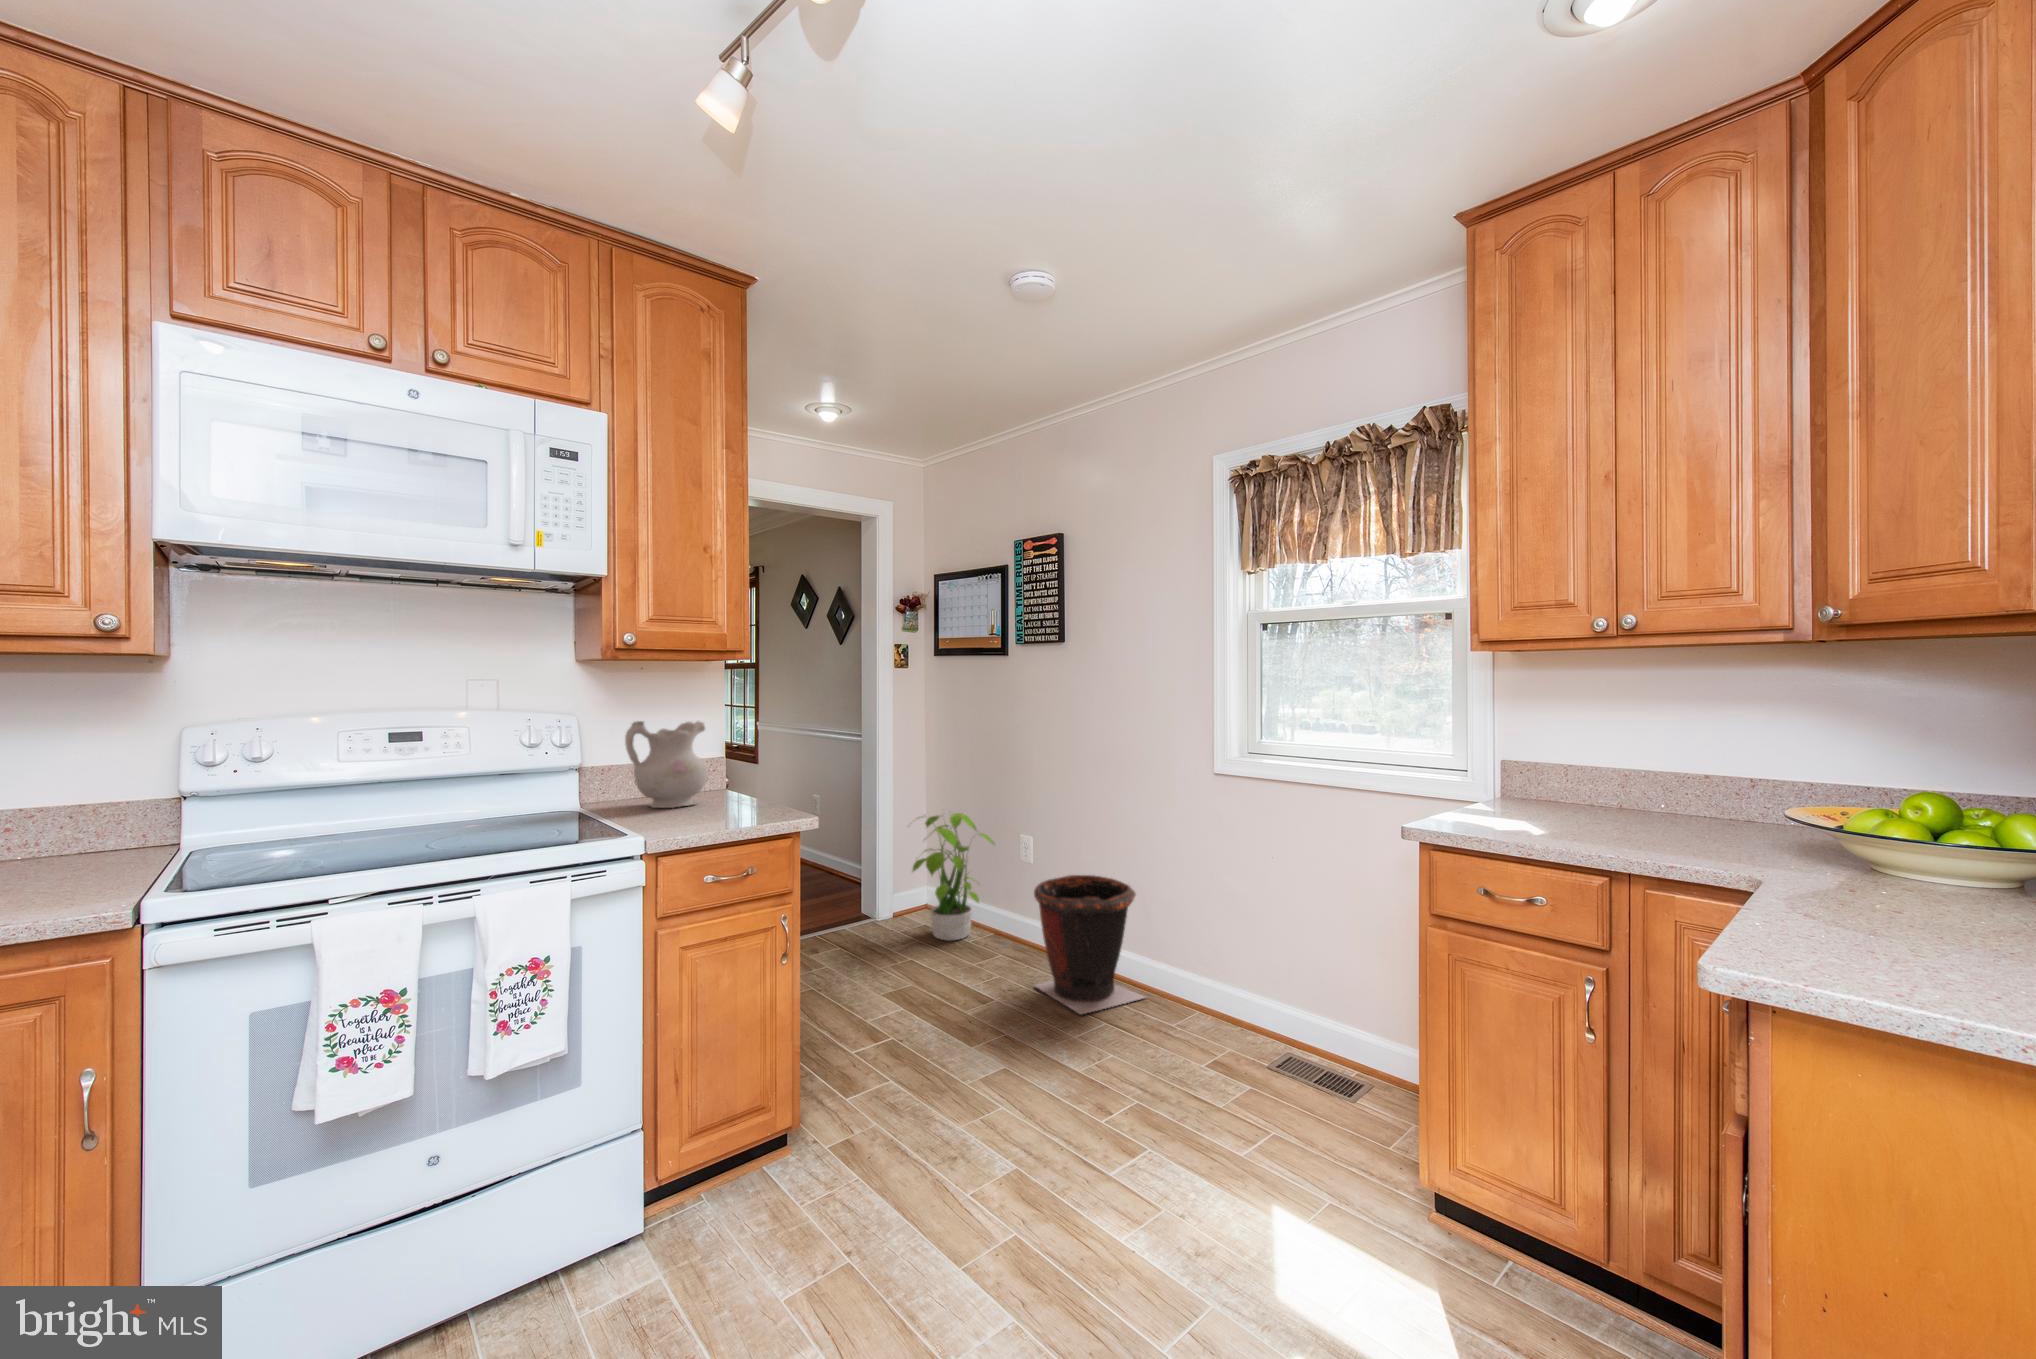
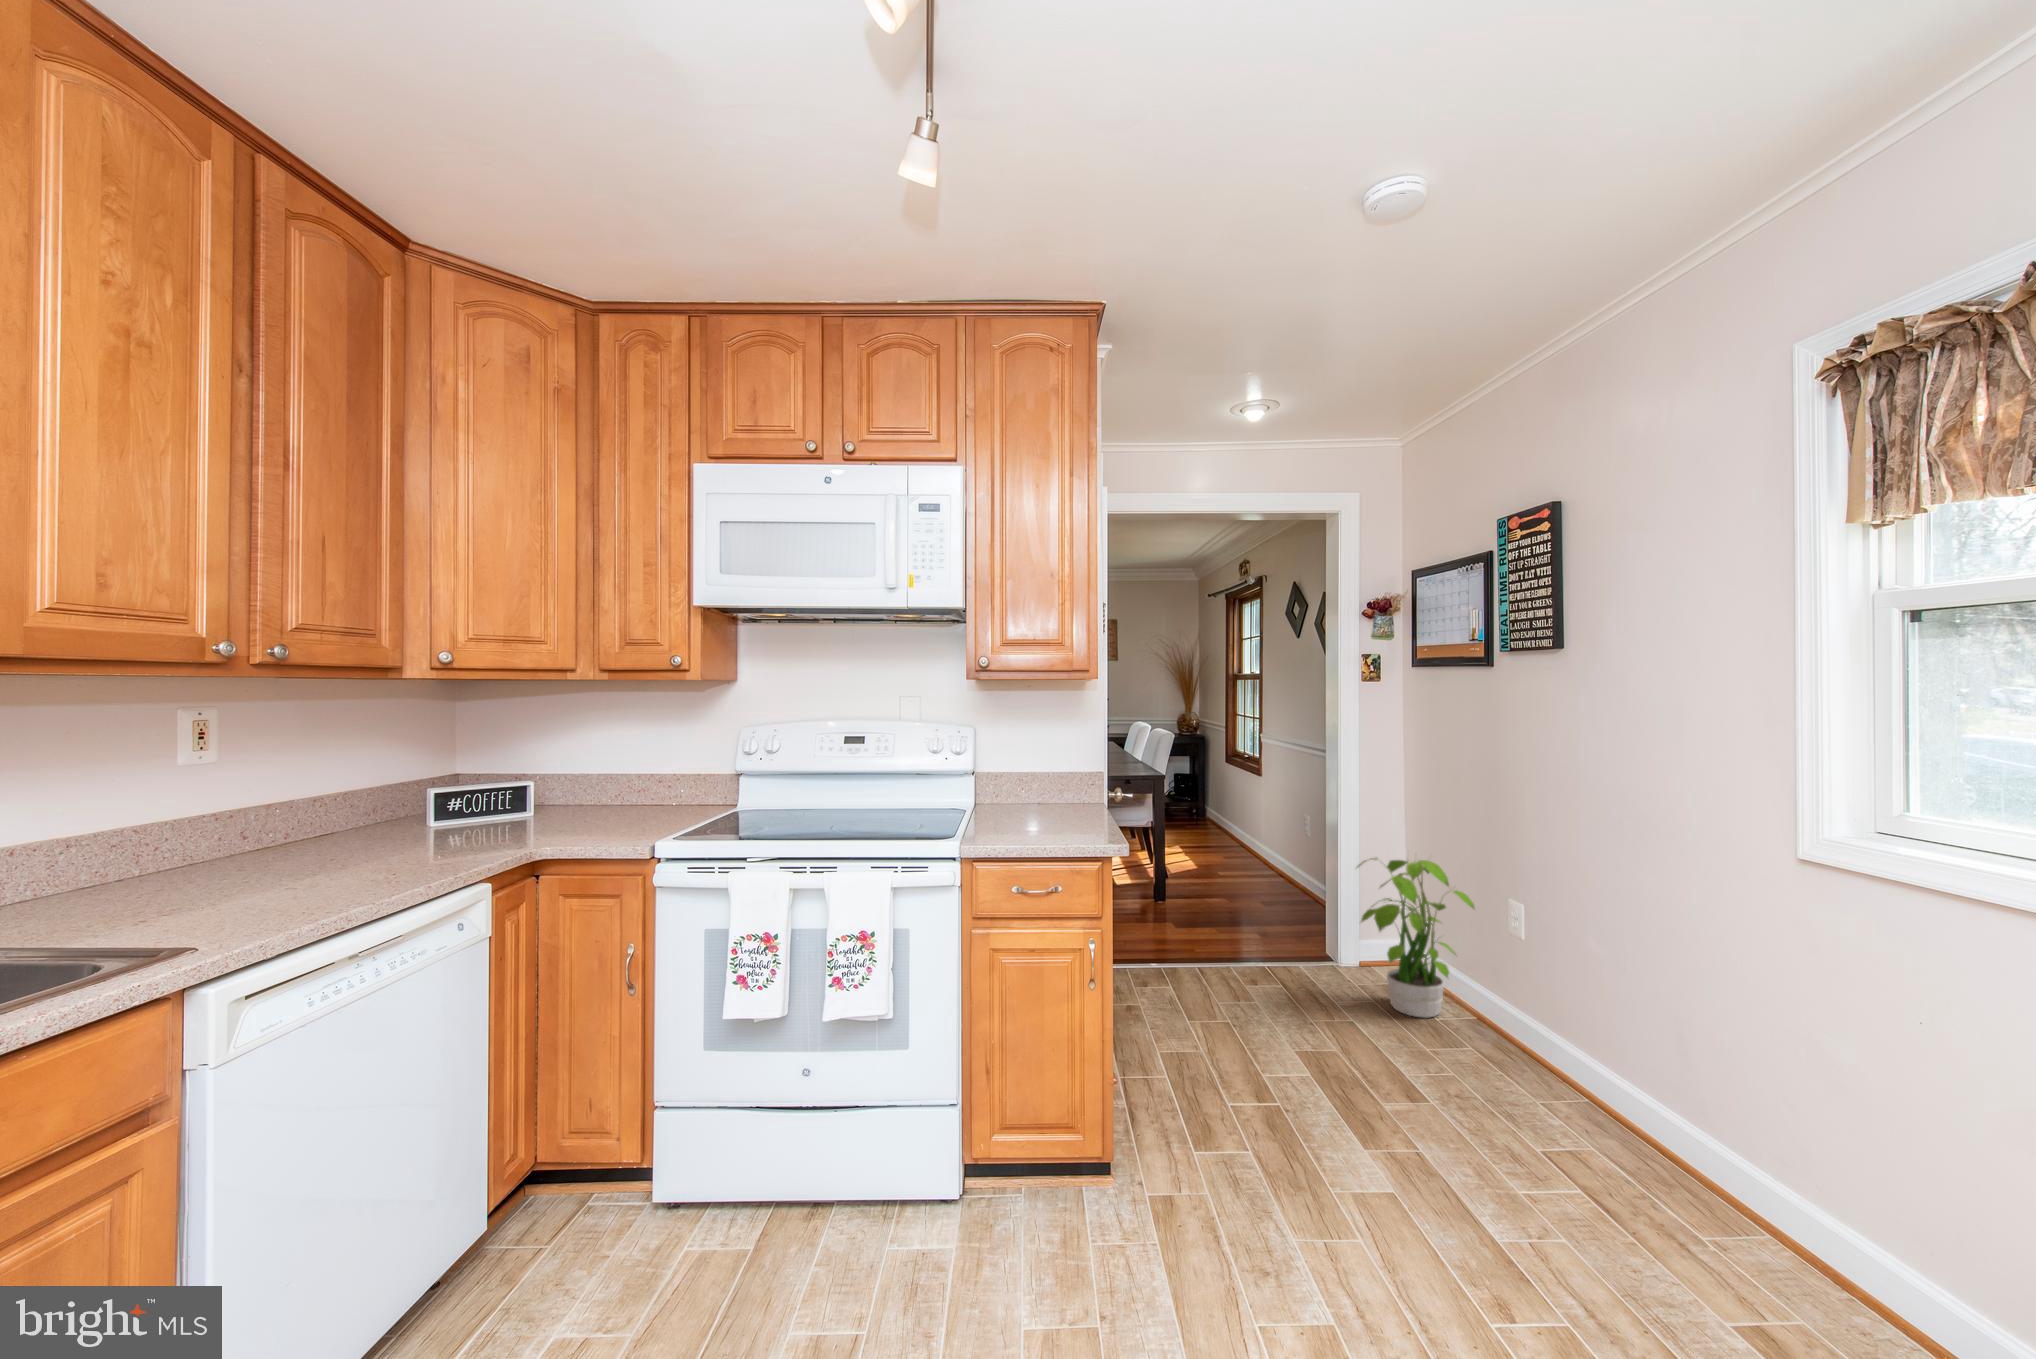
ceramic pitcher: present [625,721,708,808] -> none [997,736,1068,818]
waste bin: present [1034,875,1145,1014] -> none [1485,970,1678,1186]

